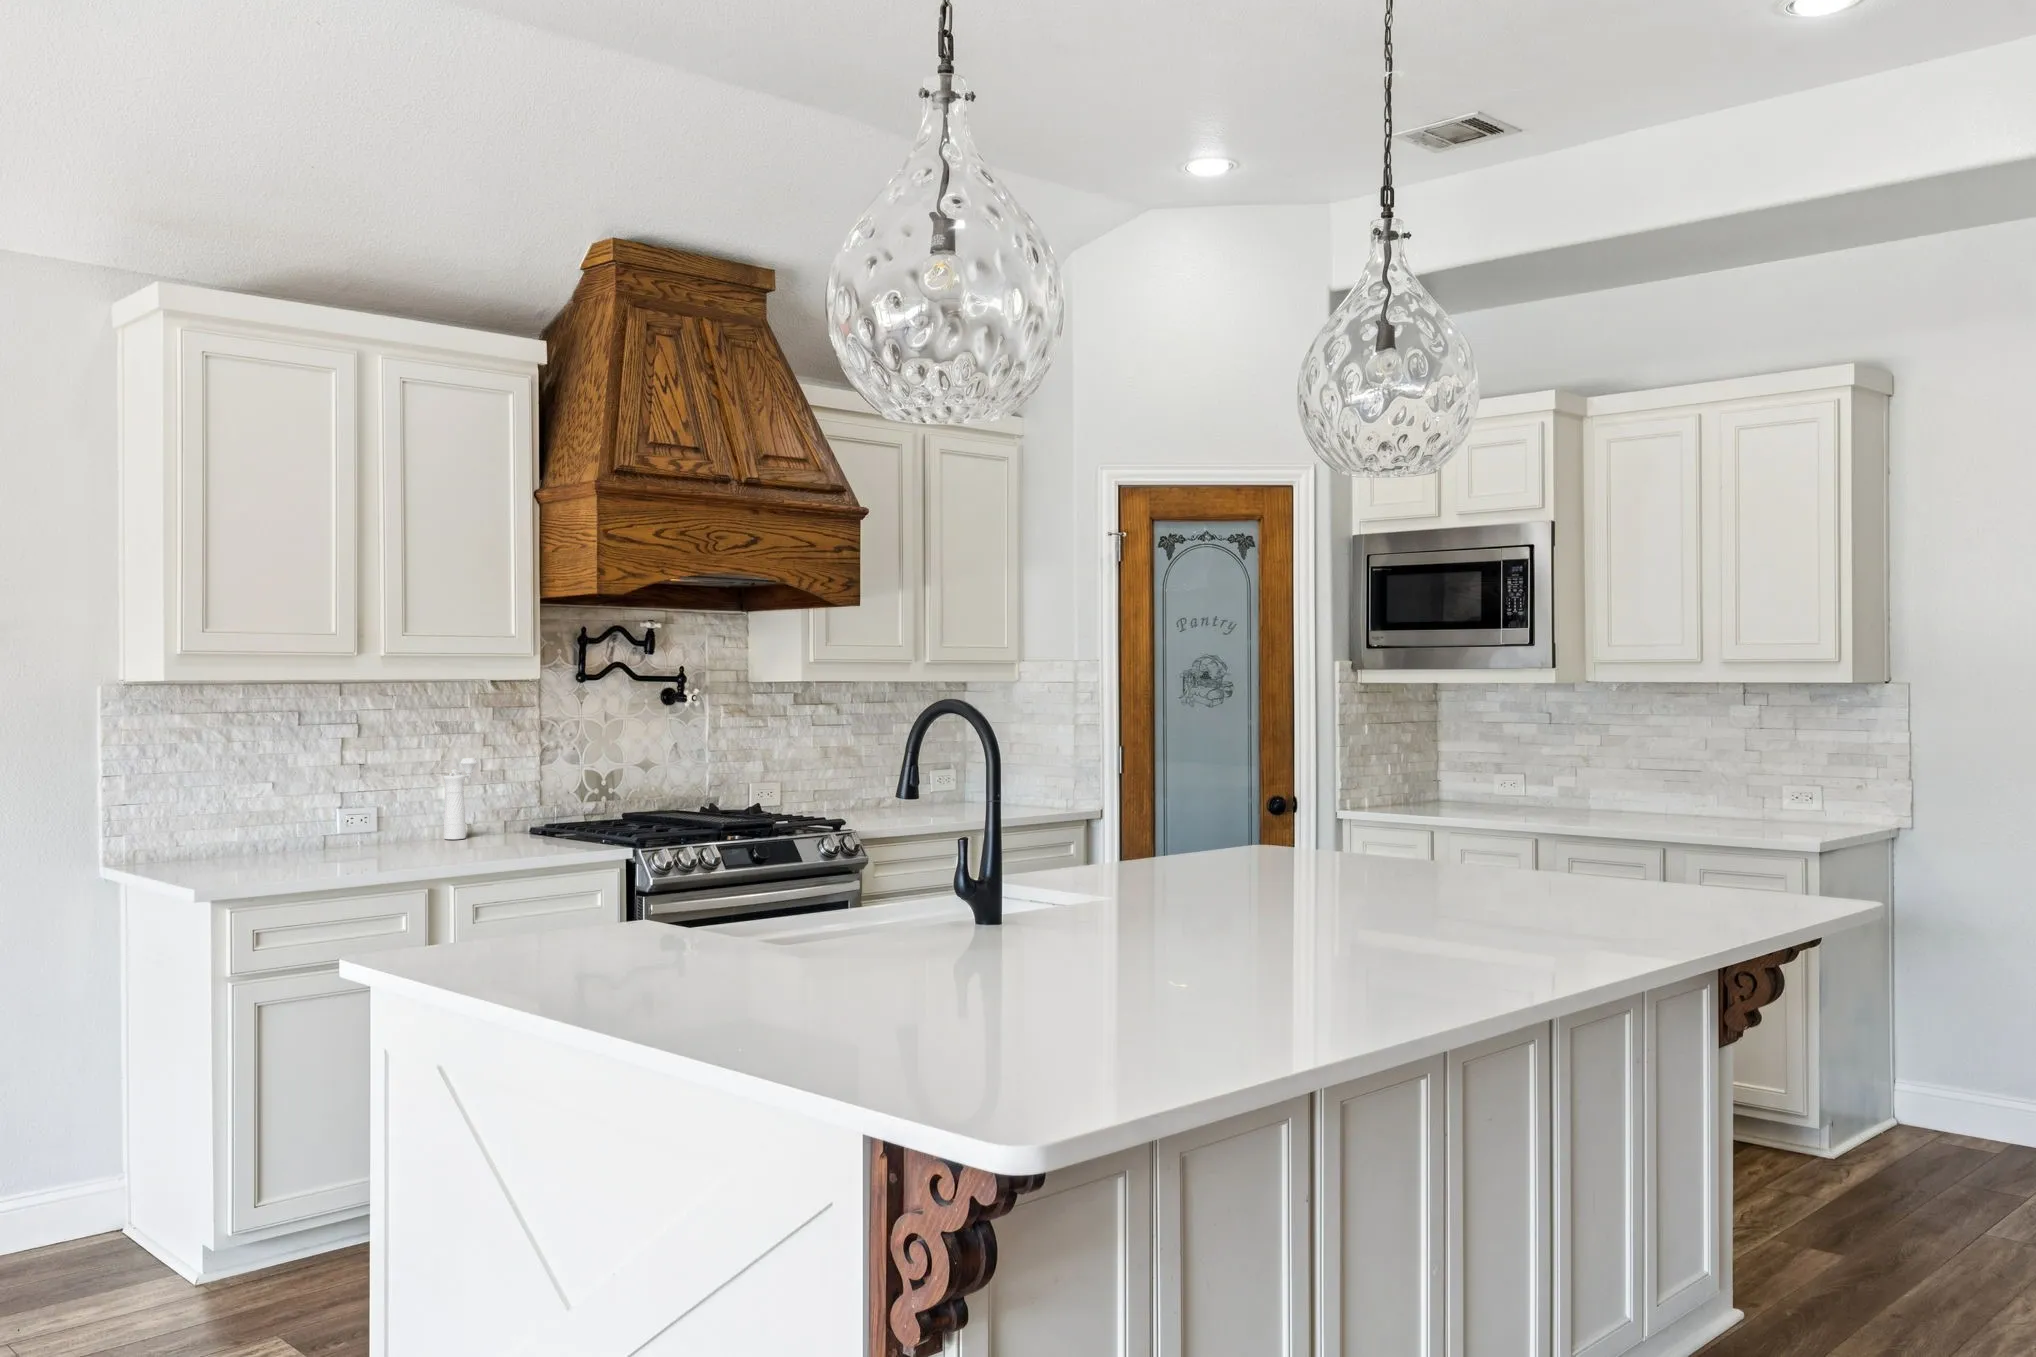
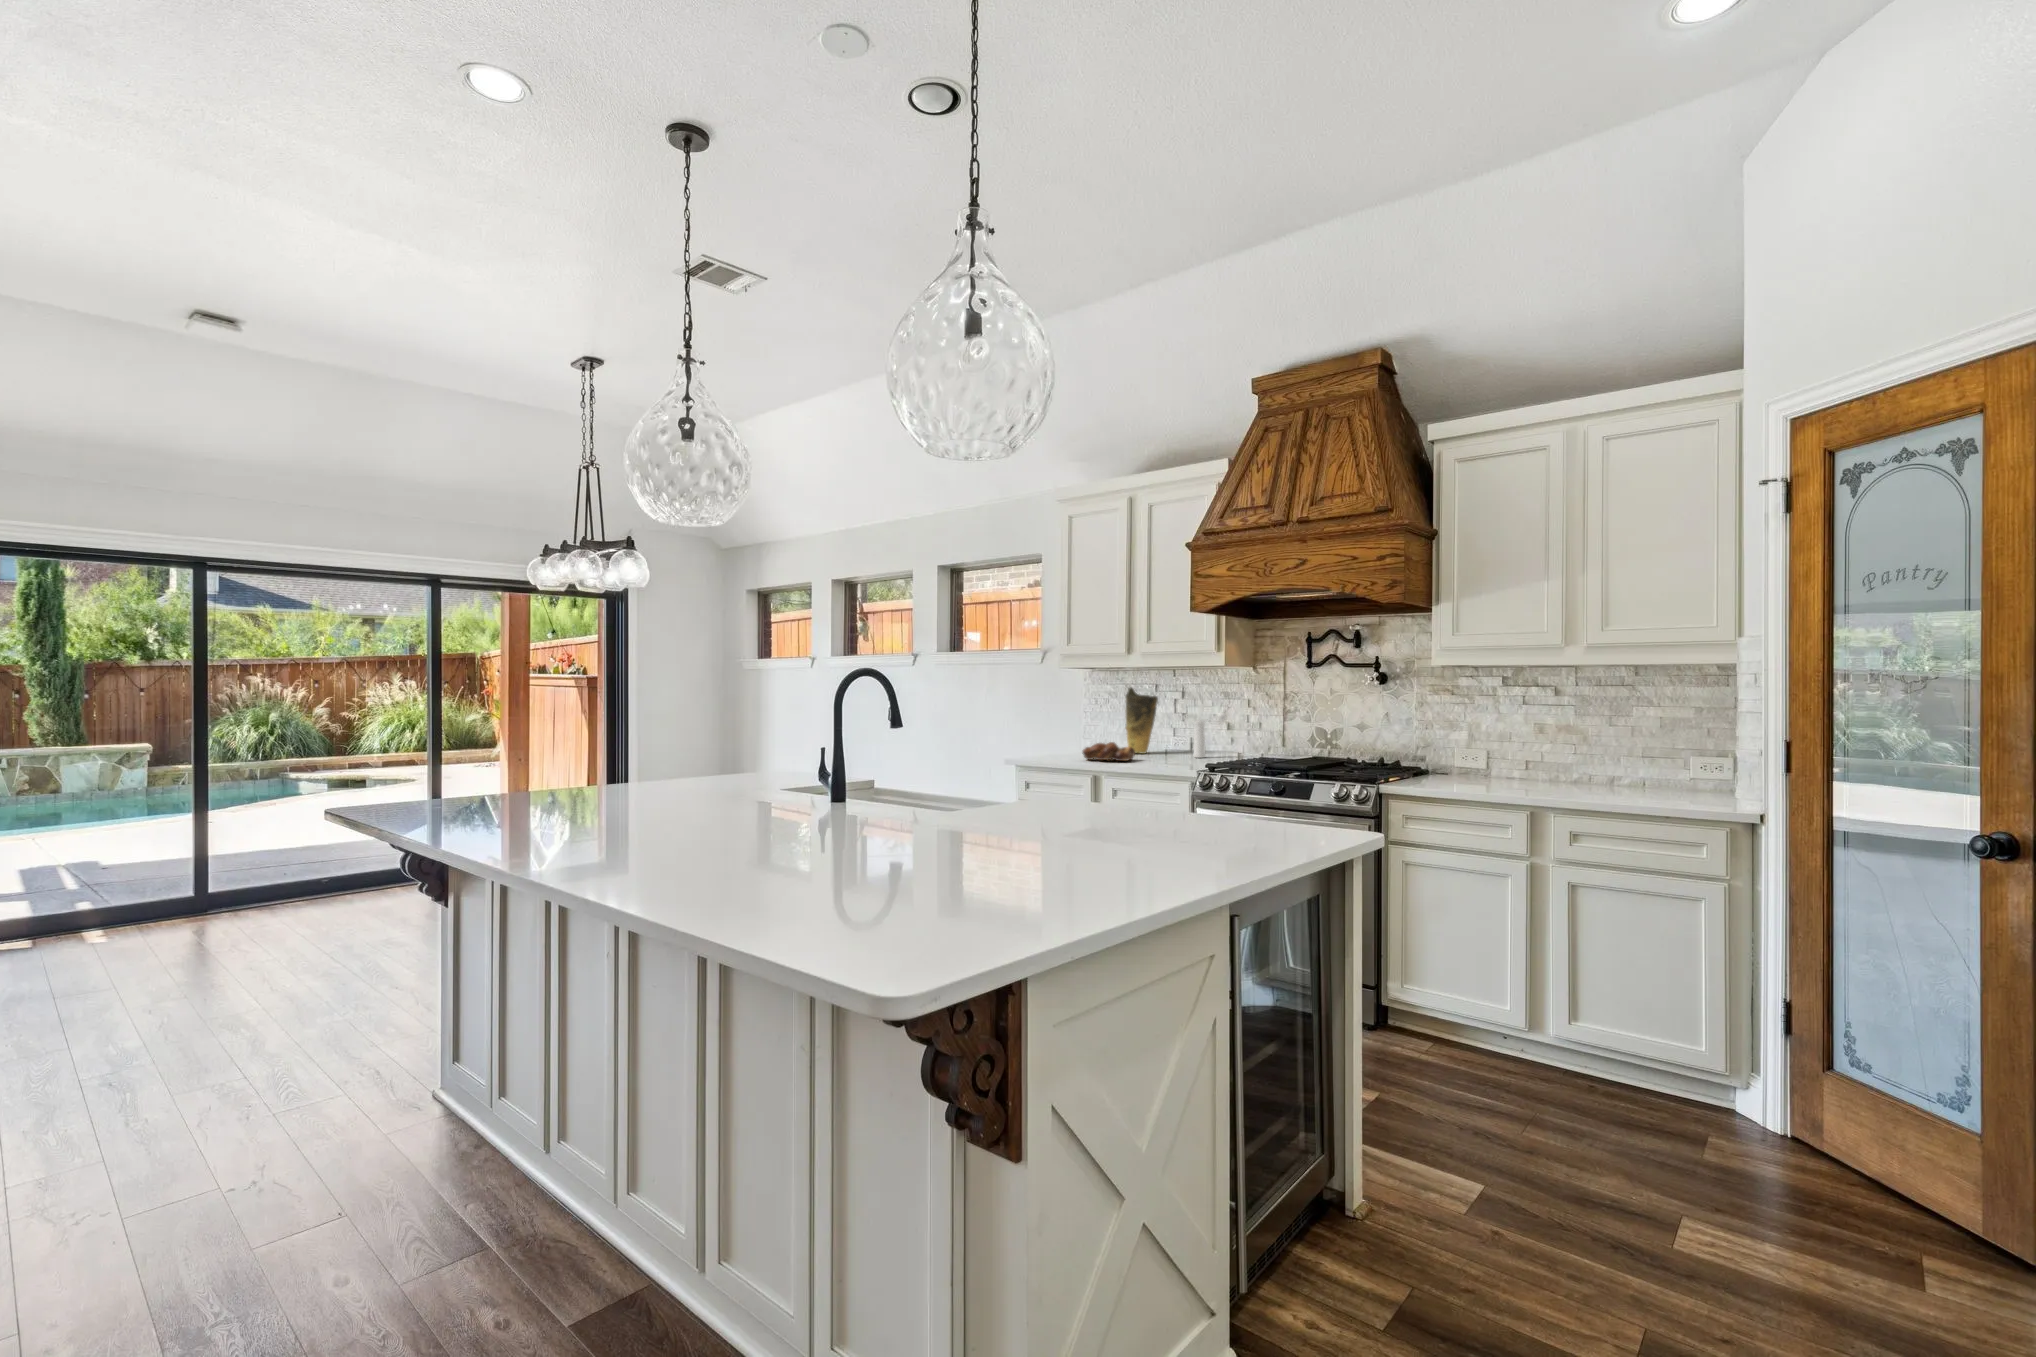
vase: none [280,719,366,849] -> present [1125,688,1158,754]
bread loaf: none [349,824,456,864] -> present [1083,742,1135,761]

